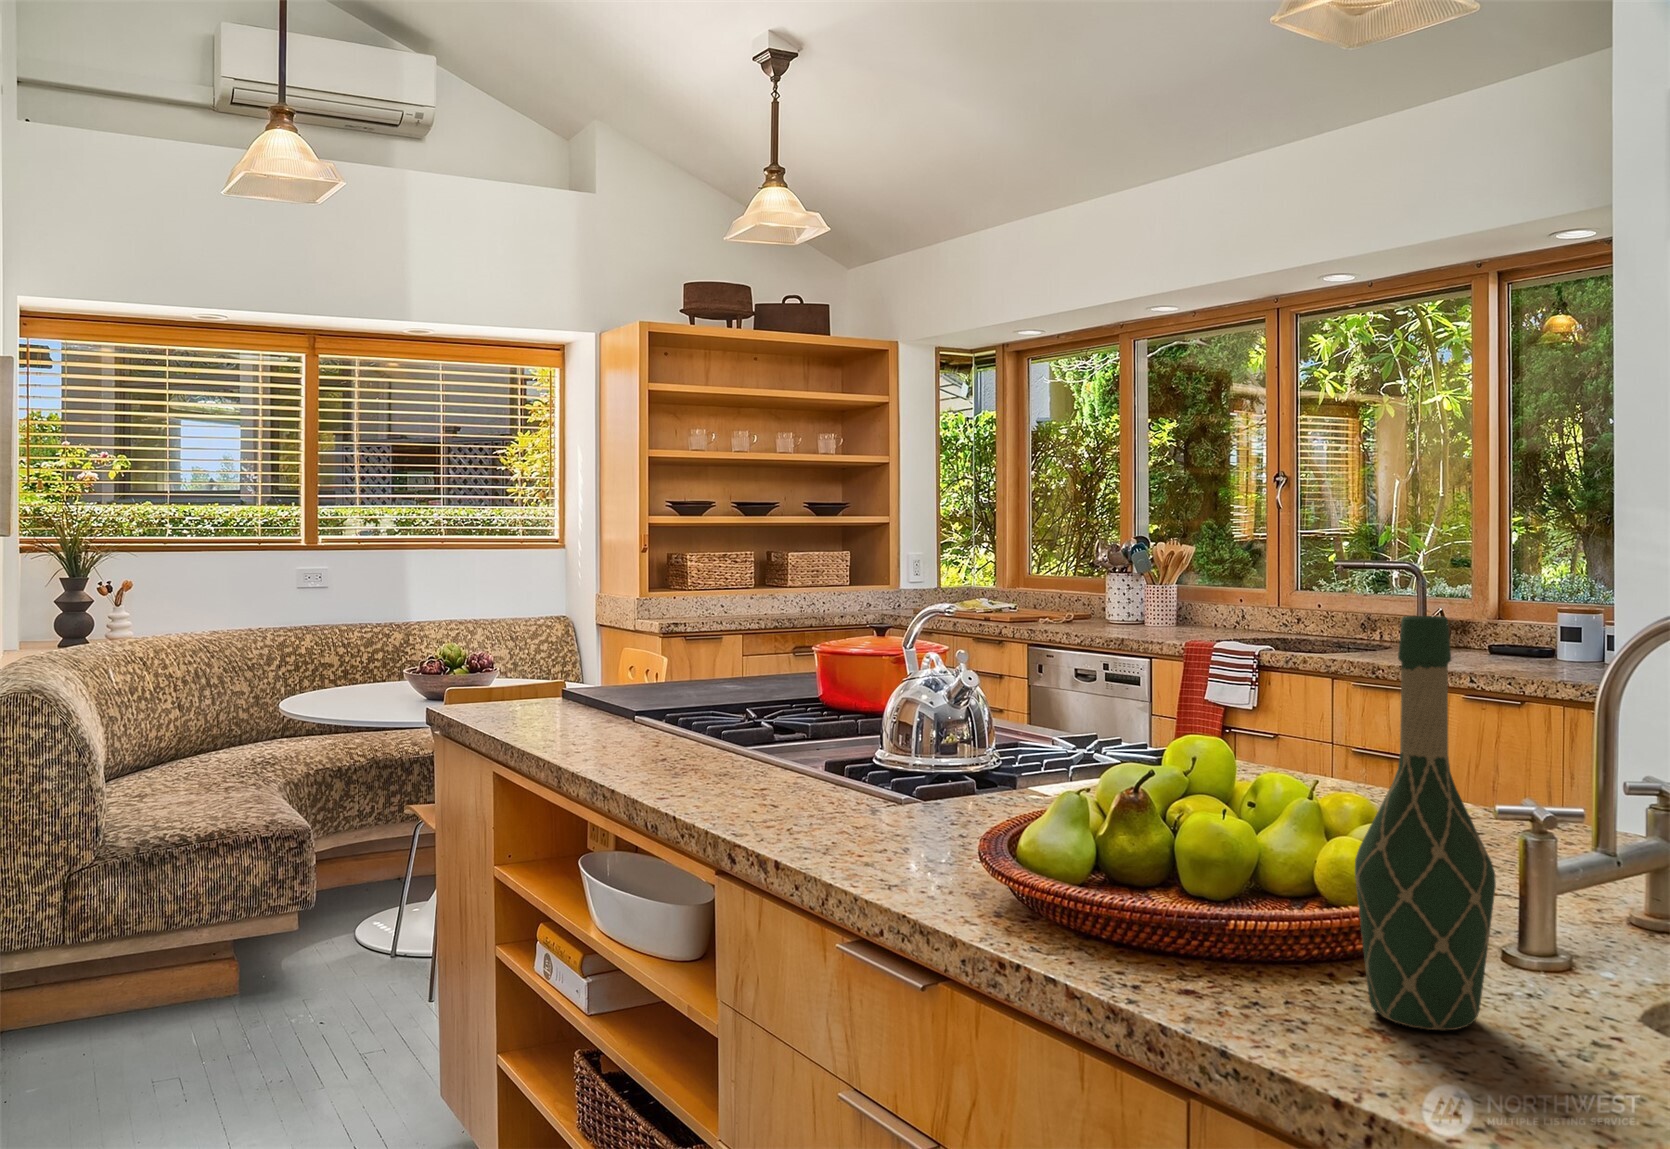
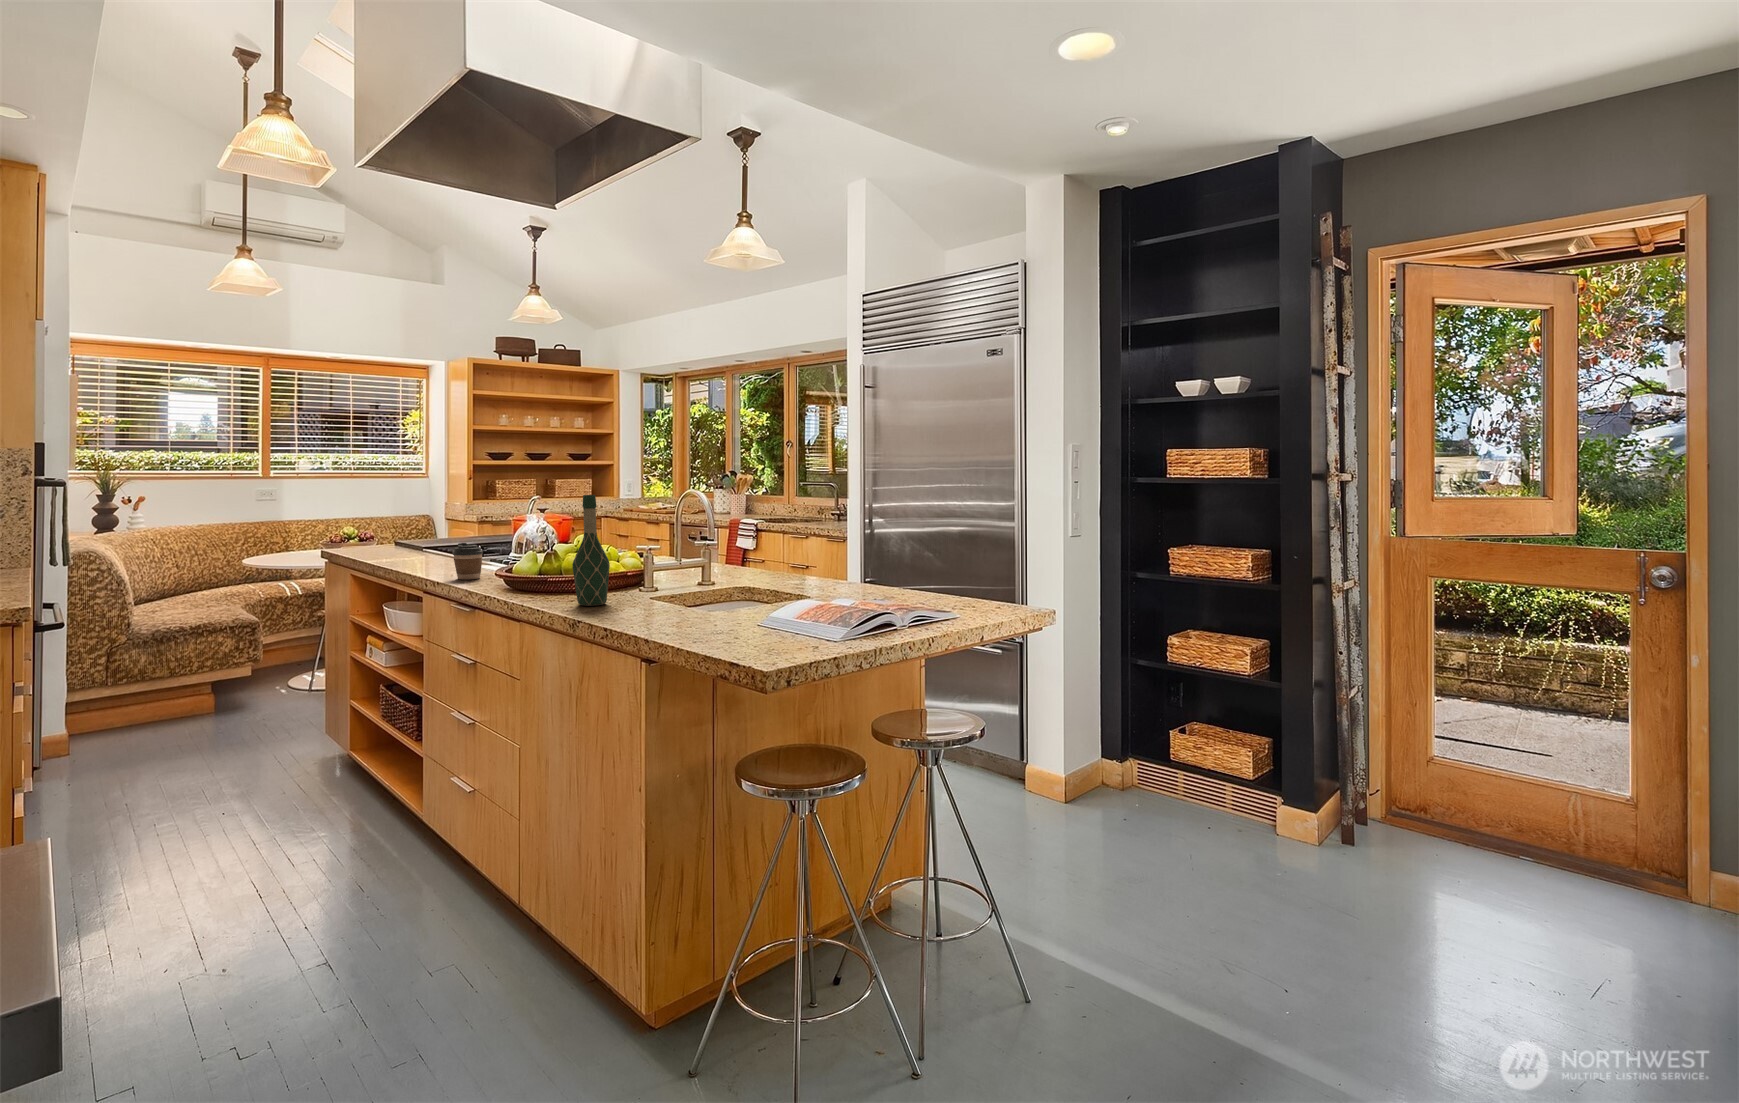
coffee cup: none [796,727,869,832] -> present [453,543,483,580]

